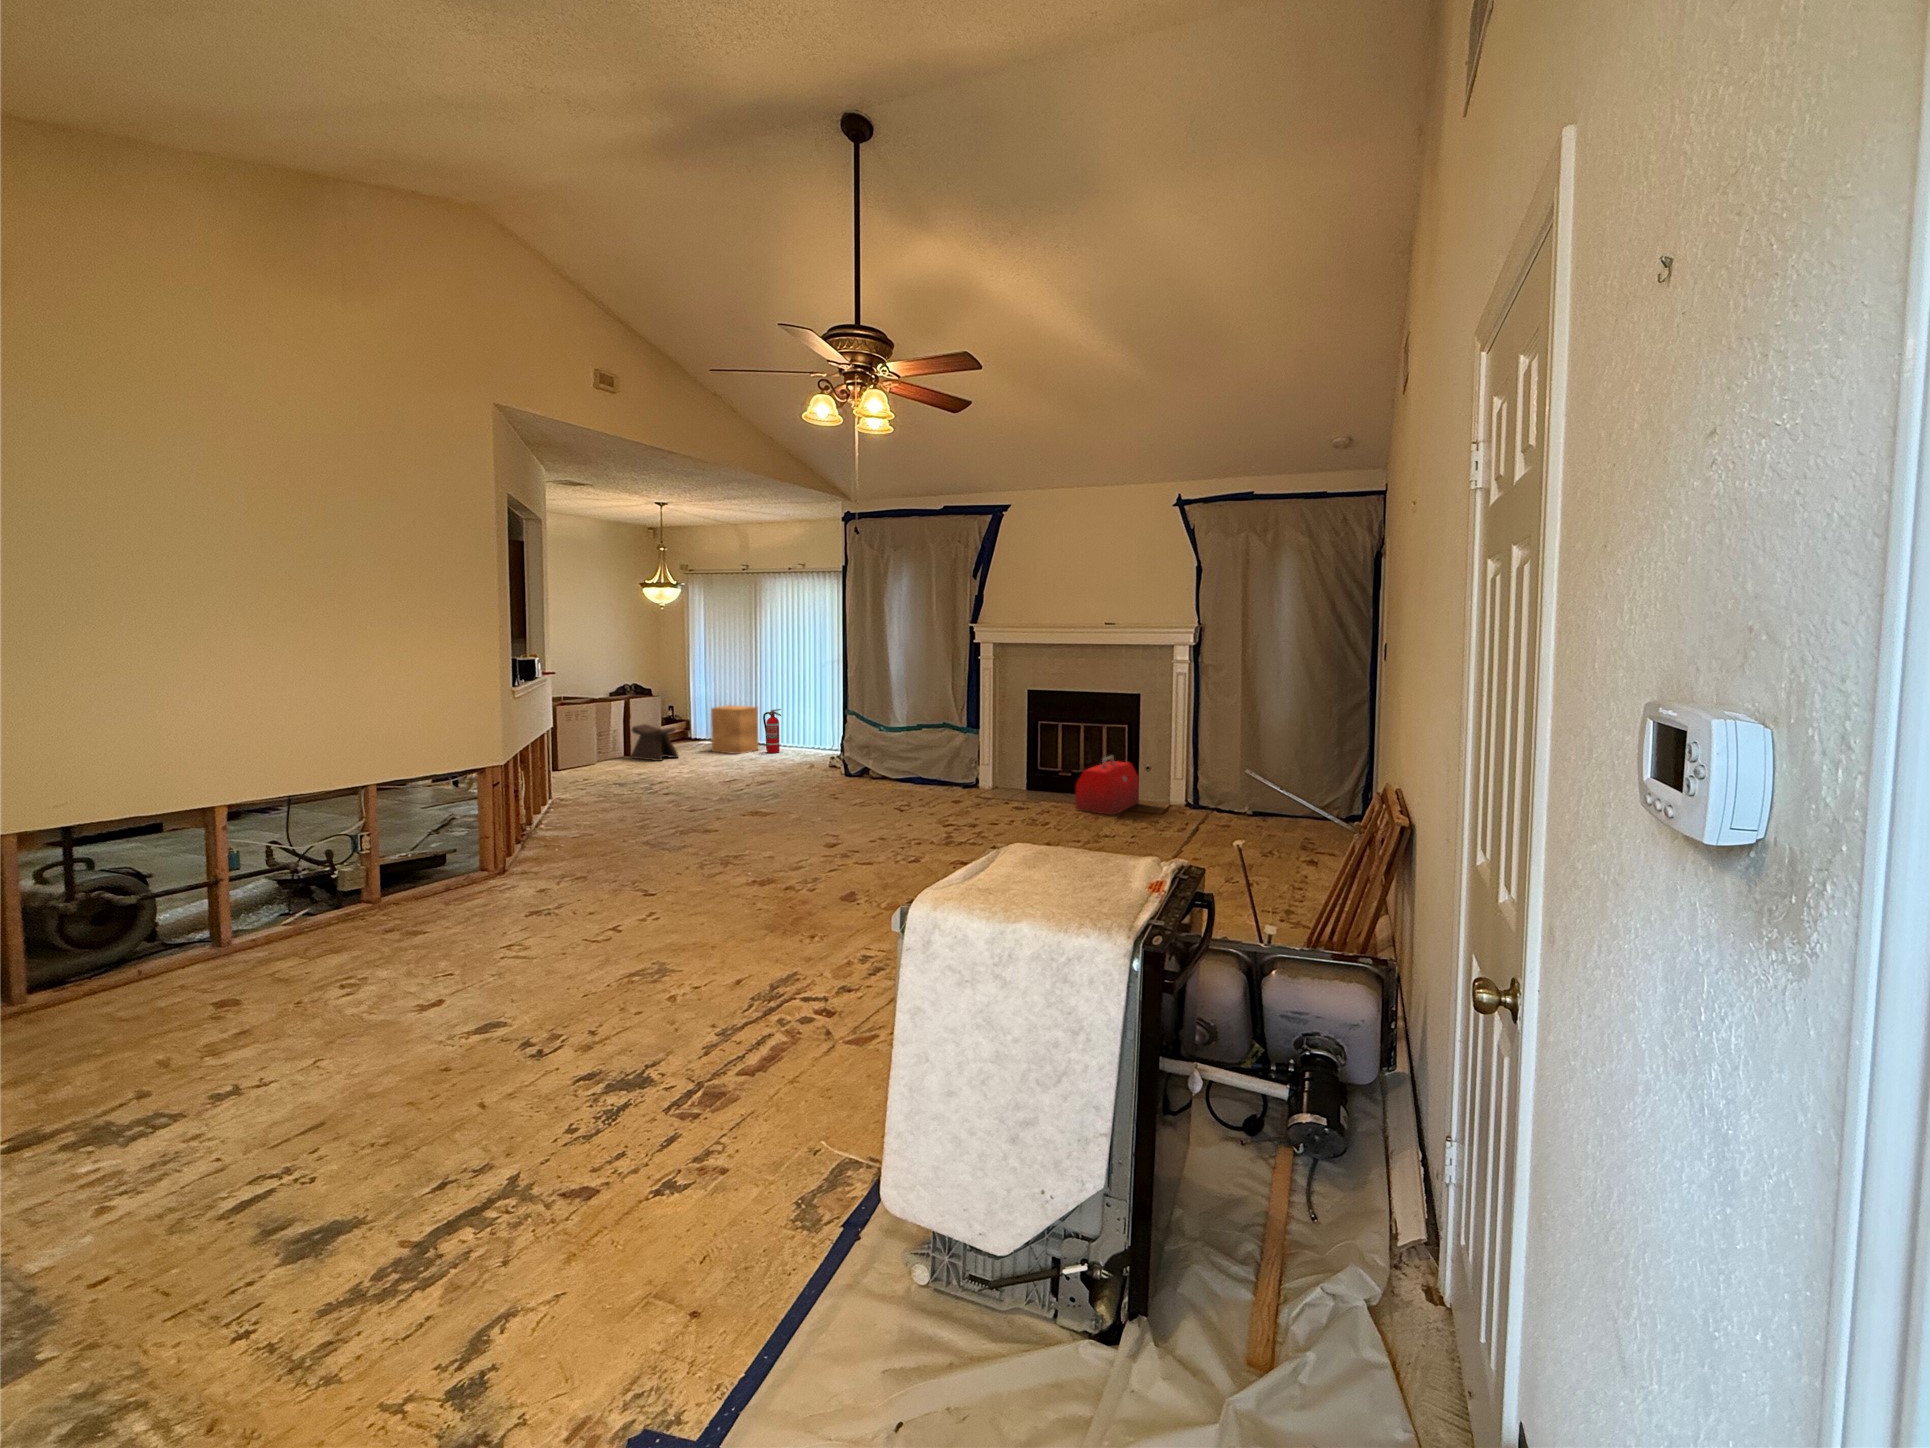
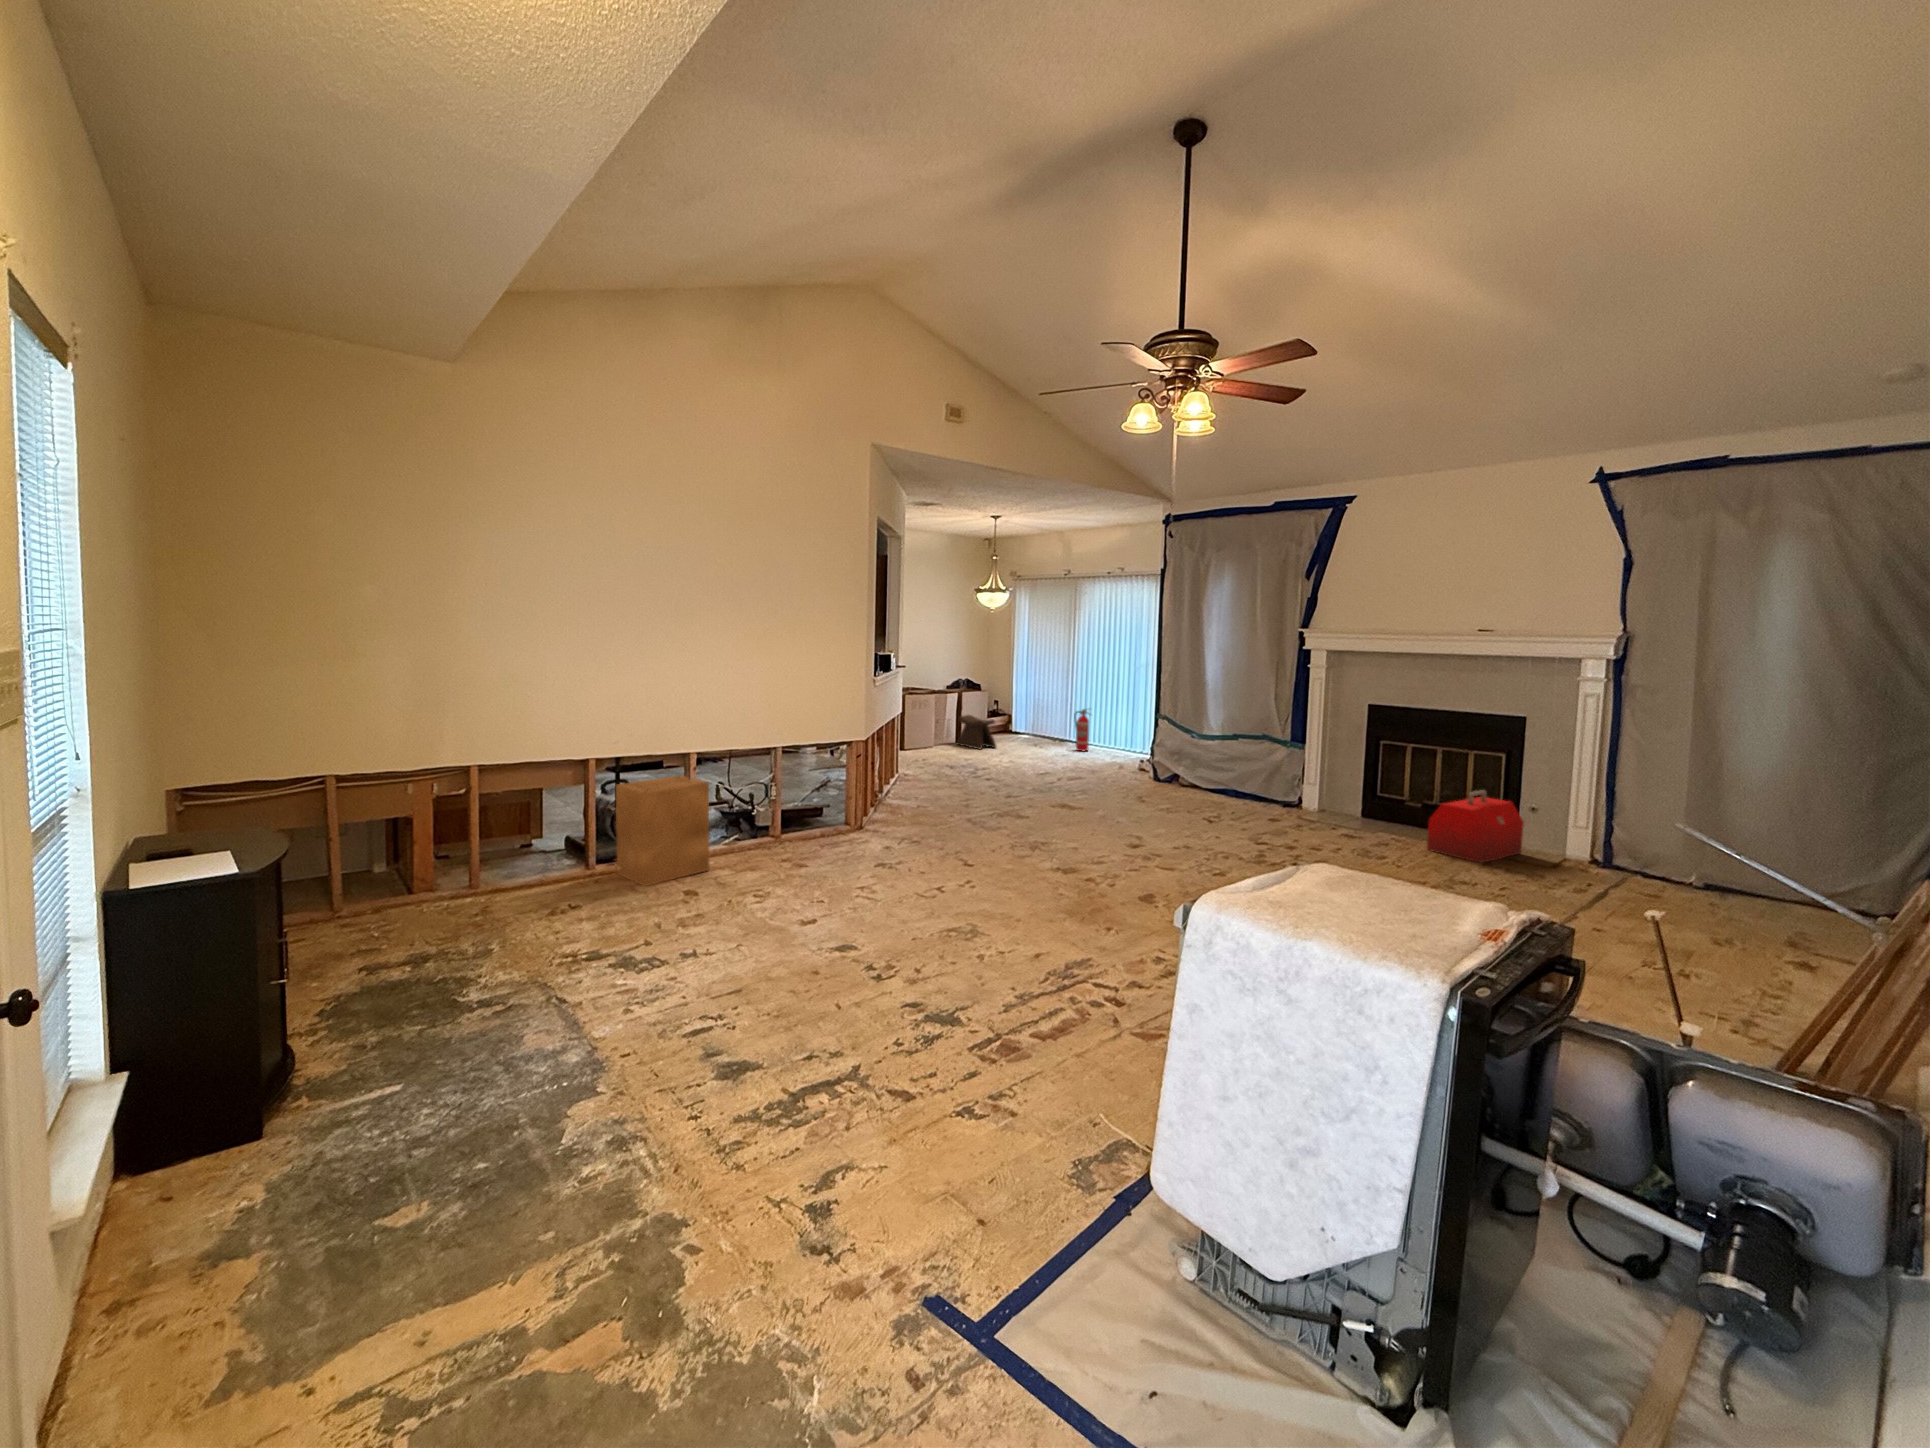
cardboard box: present [711,705,758,754] -> present [616,775,709,886]

